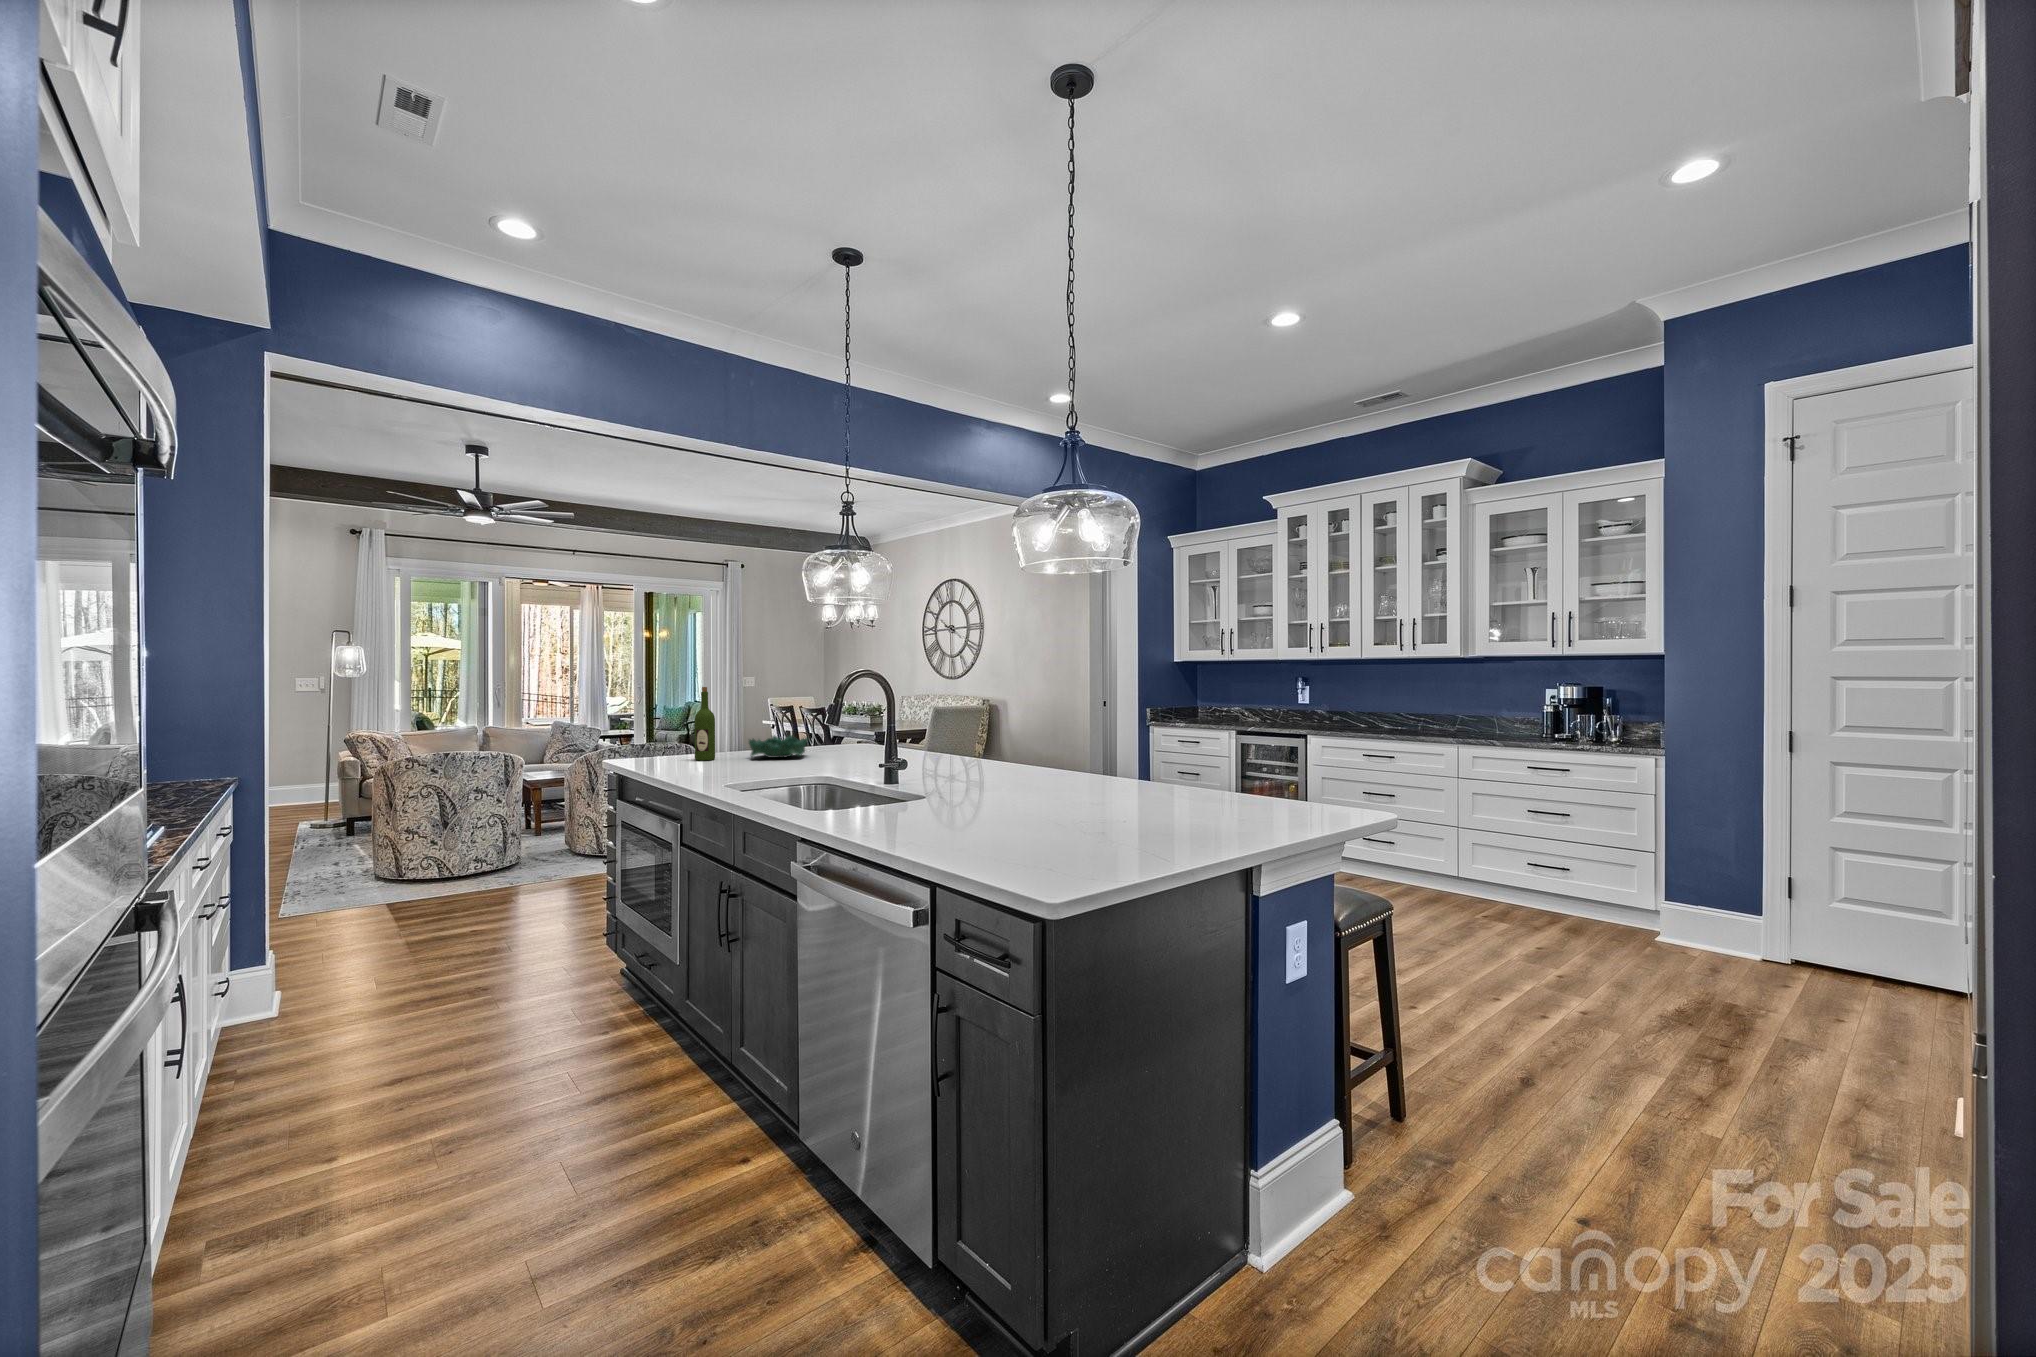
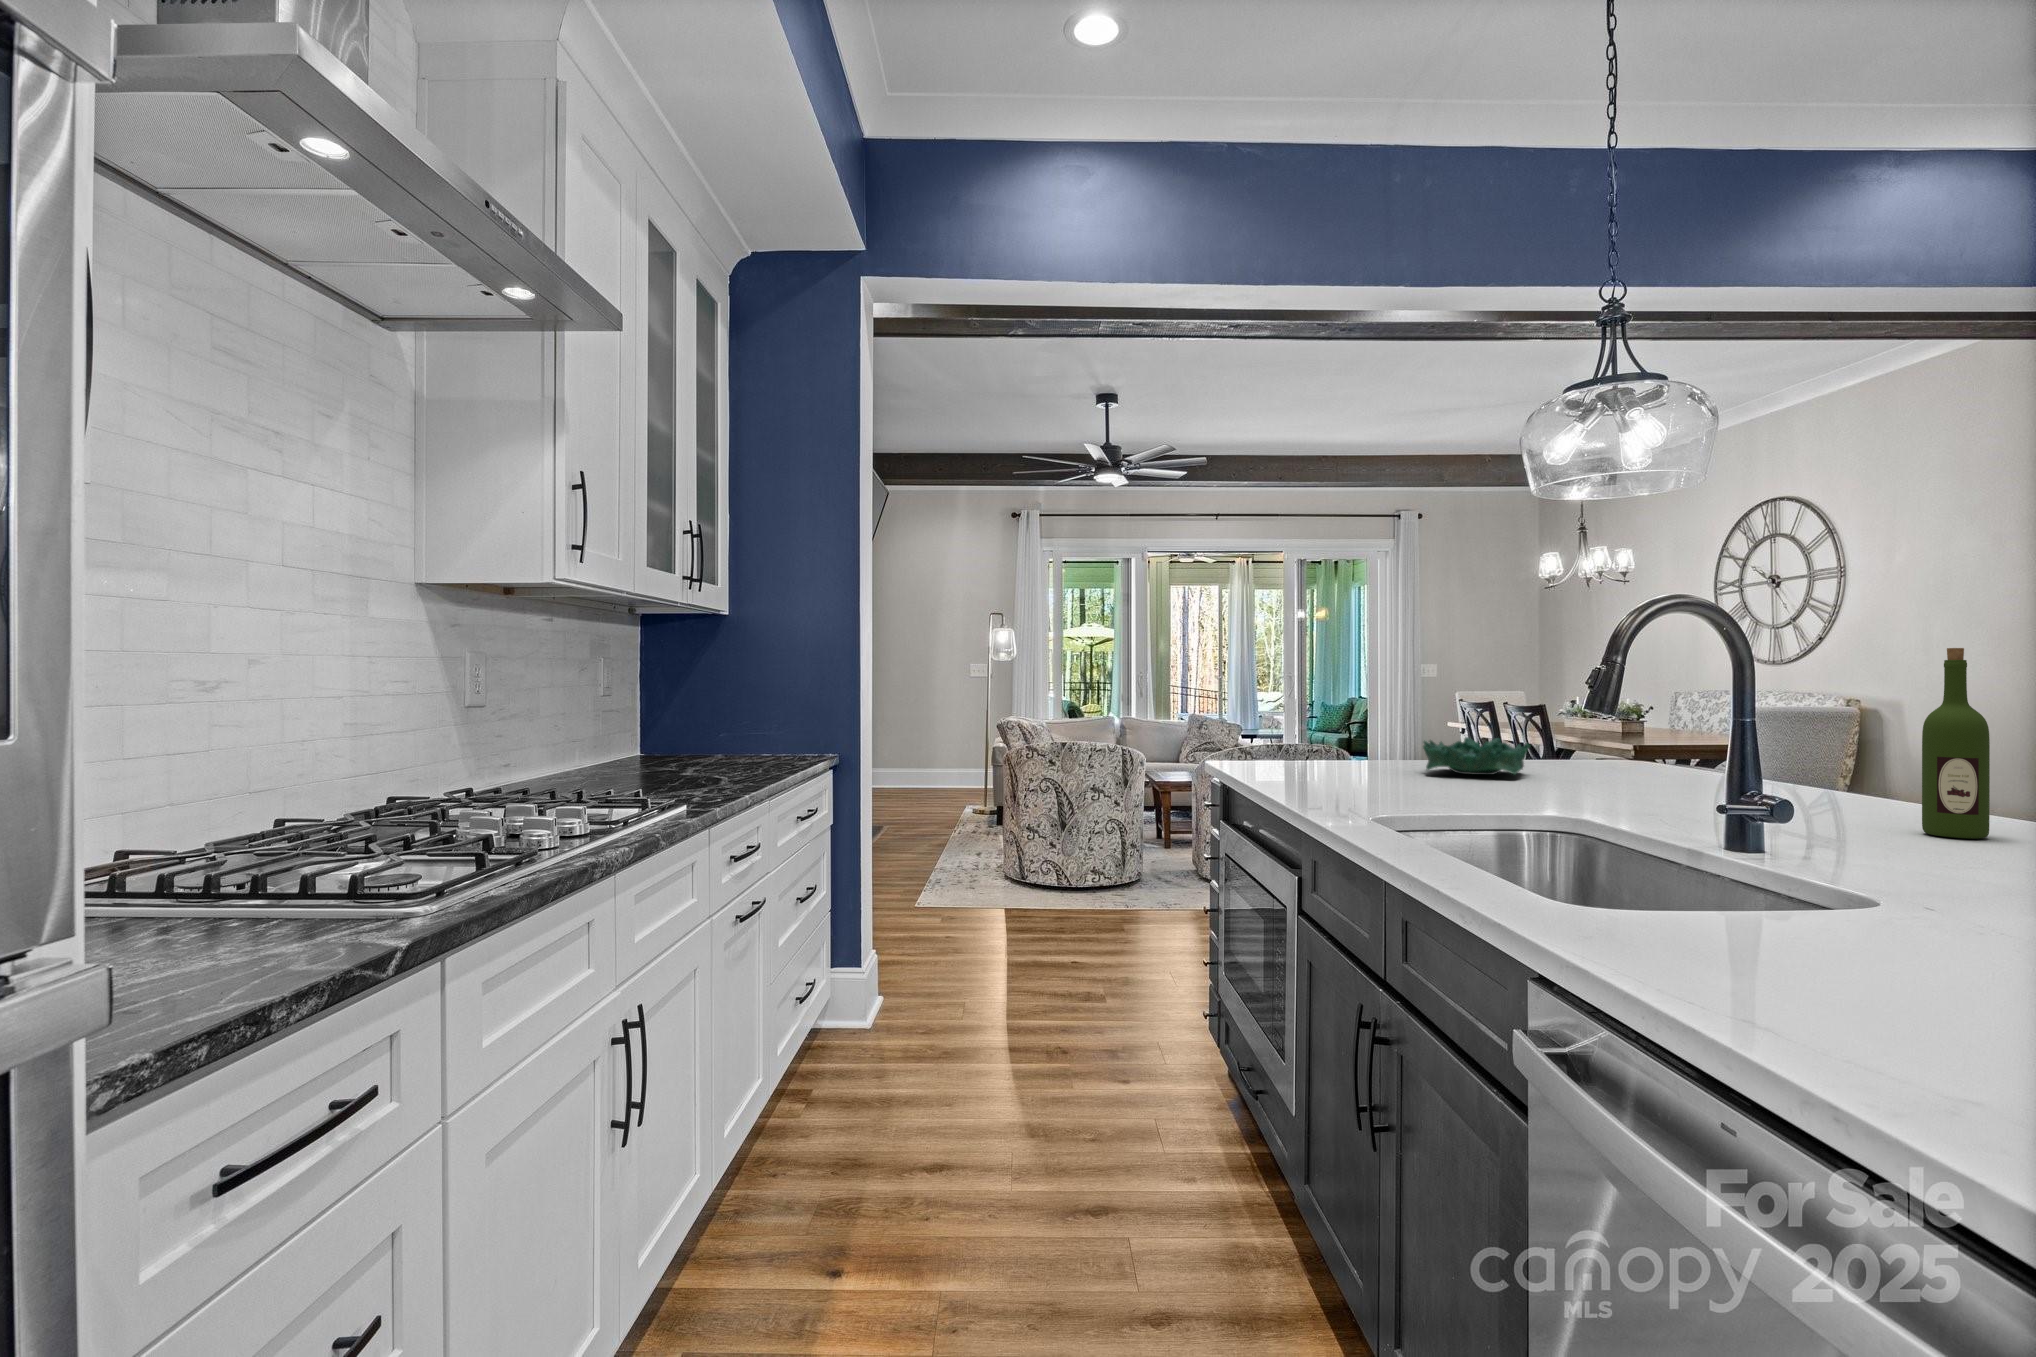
wine bottle: present [695,687,715,760] -> present [1922,648,1990,839]

